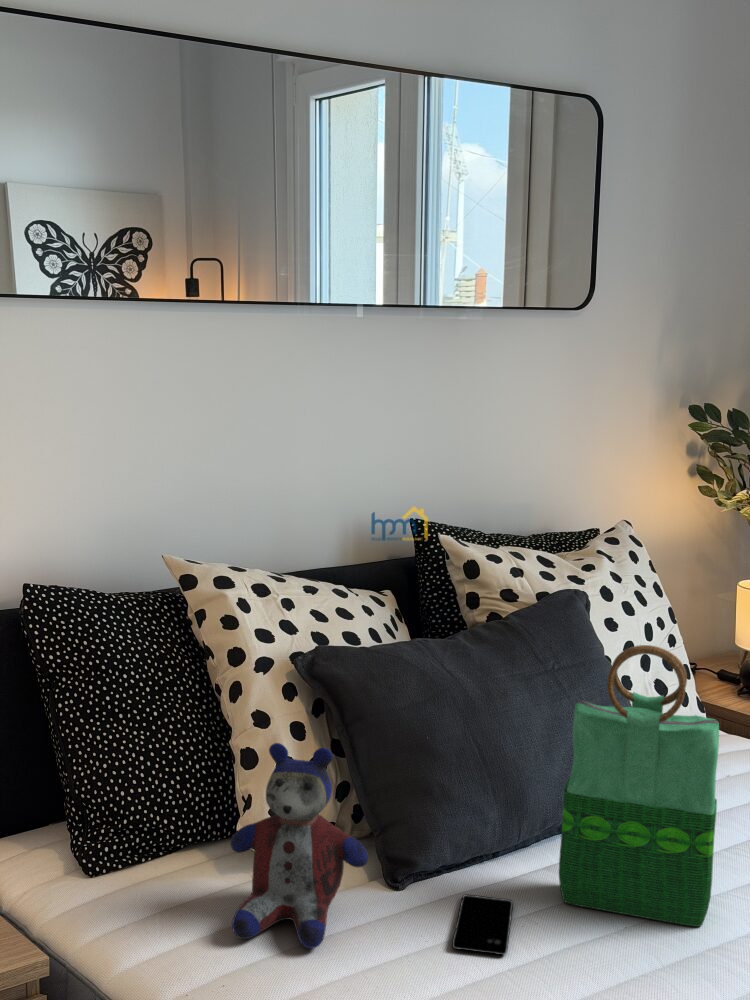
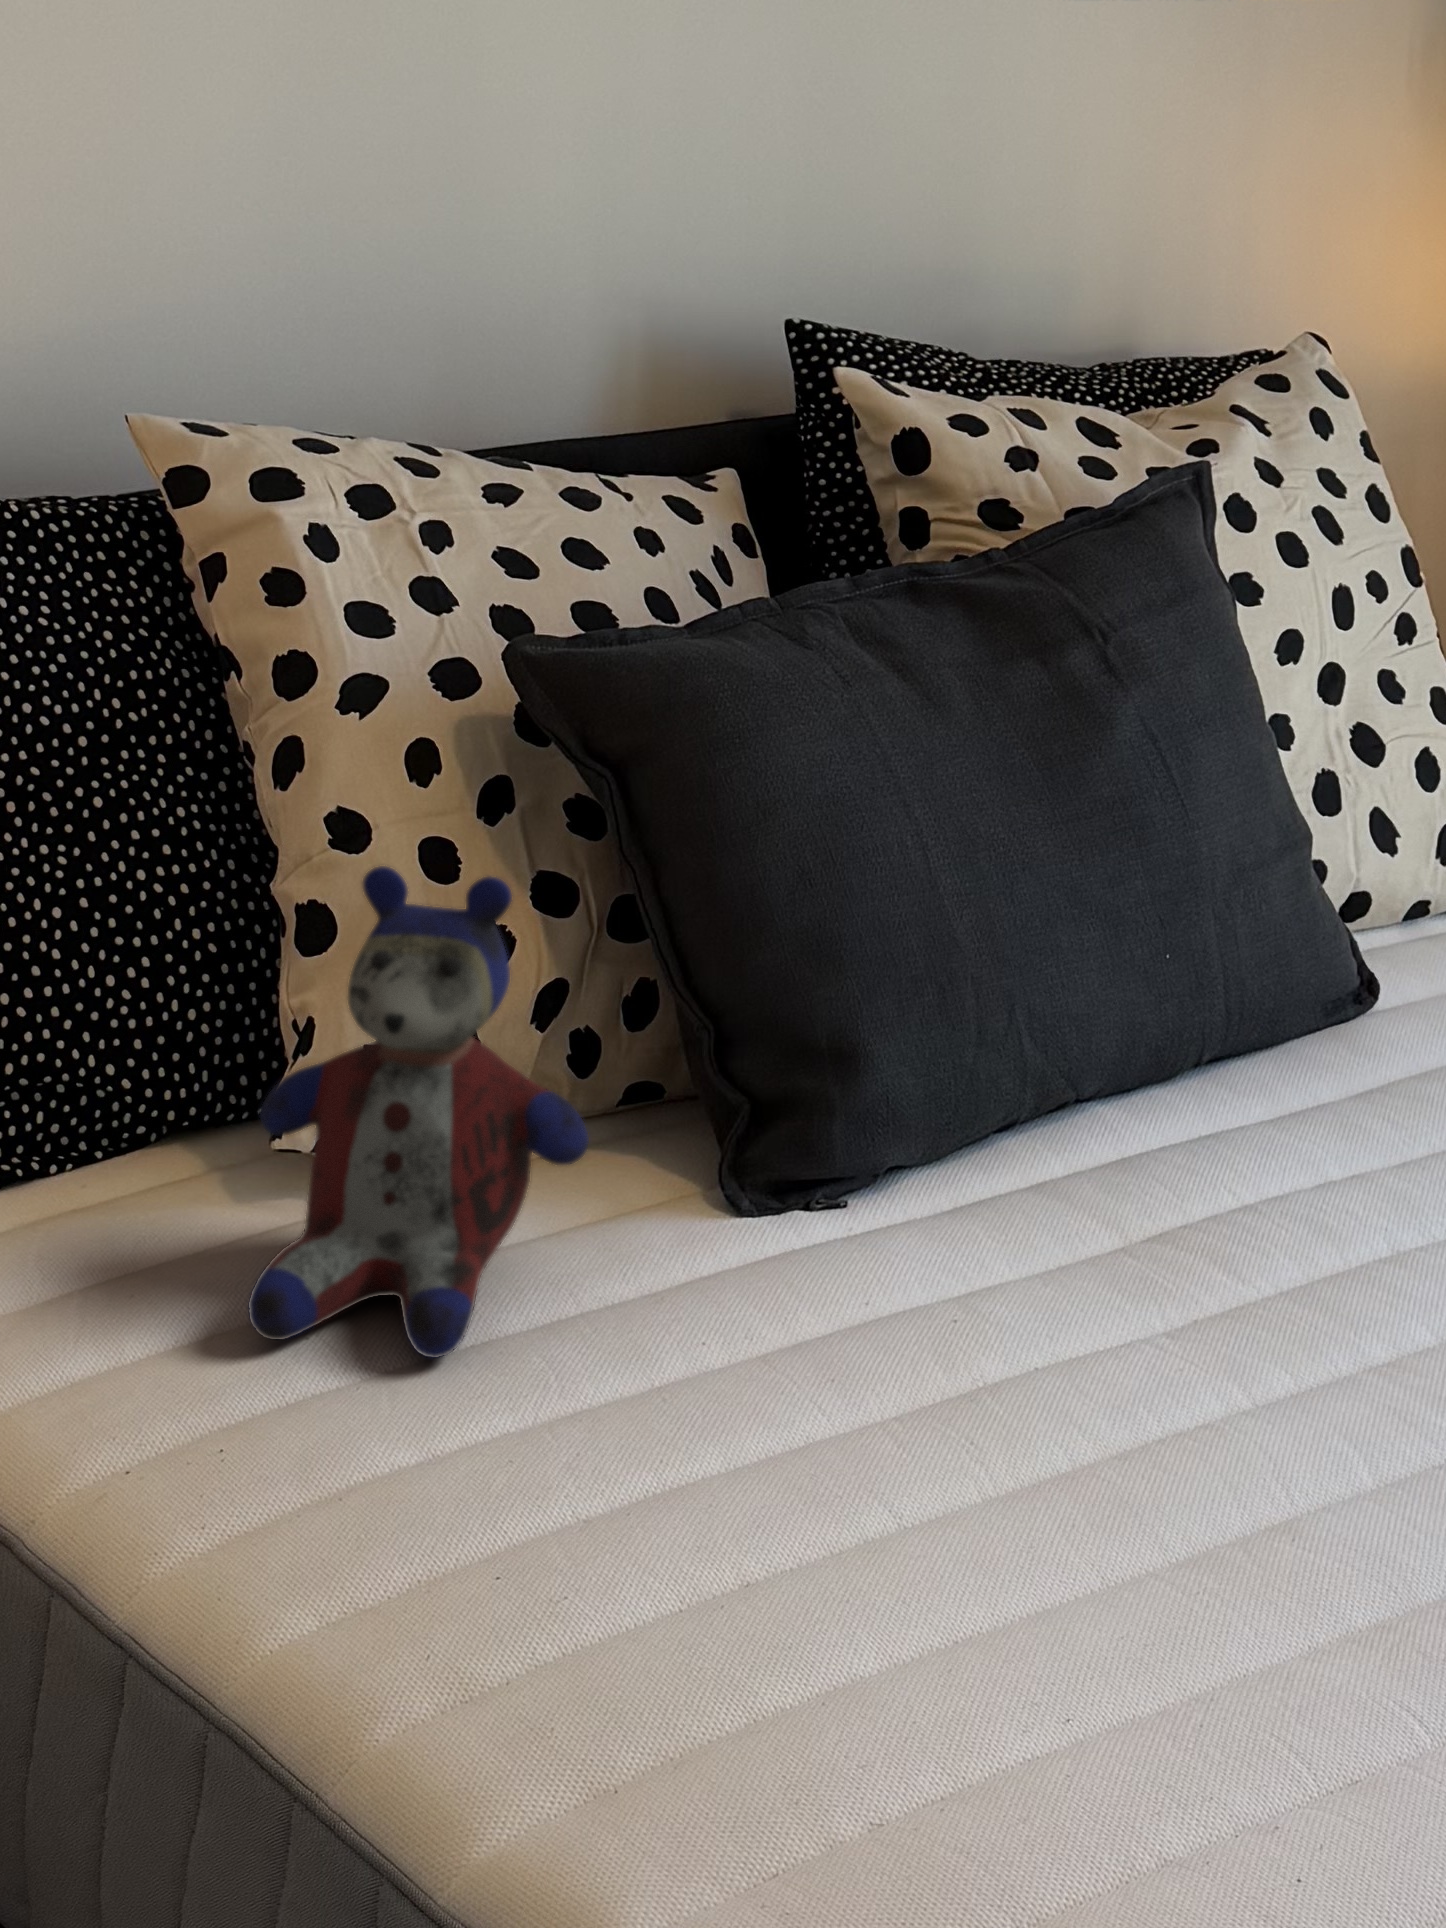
tote bag: present [559,645,719,927] -> none [1043,635,1403,1296]
smartphone: present [452,894,513,955] -> none [771,1233,933,1364]

